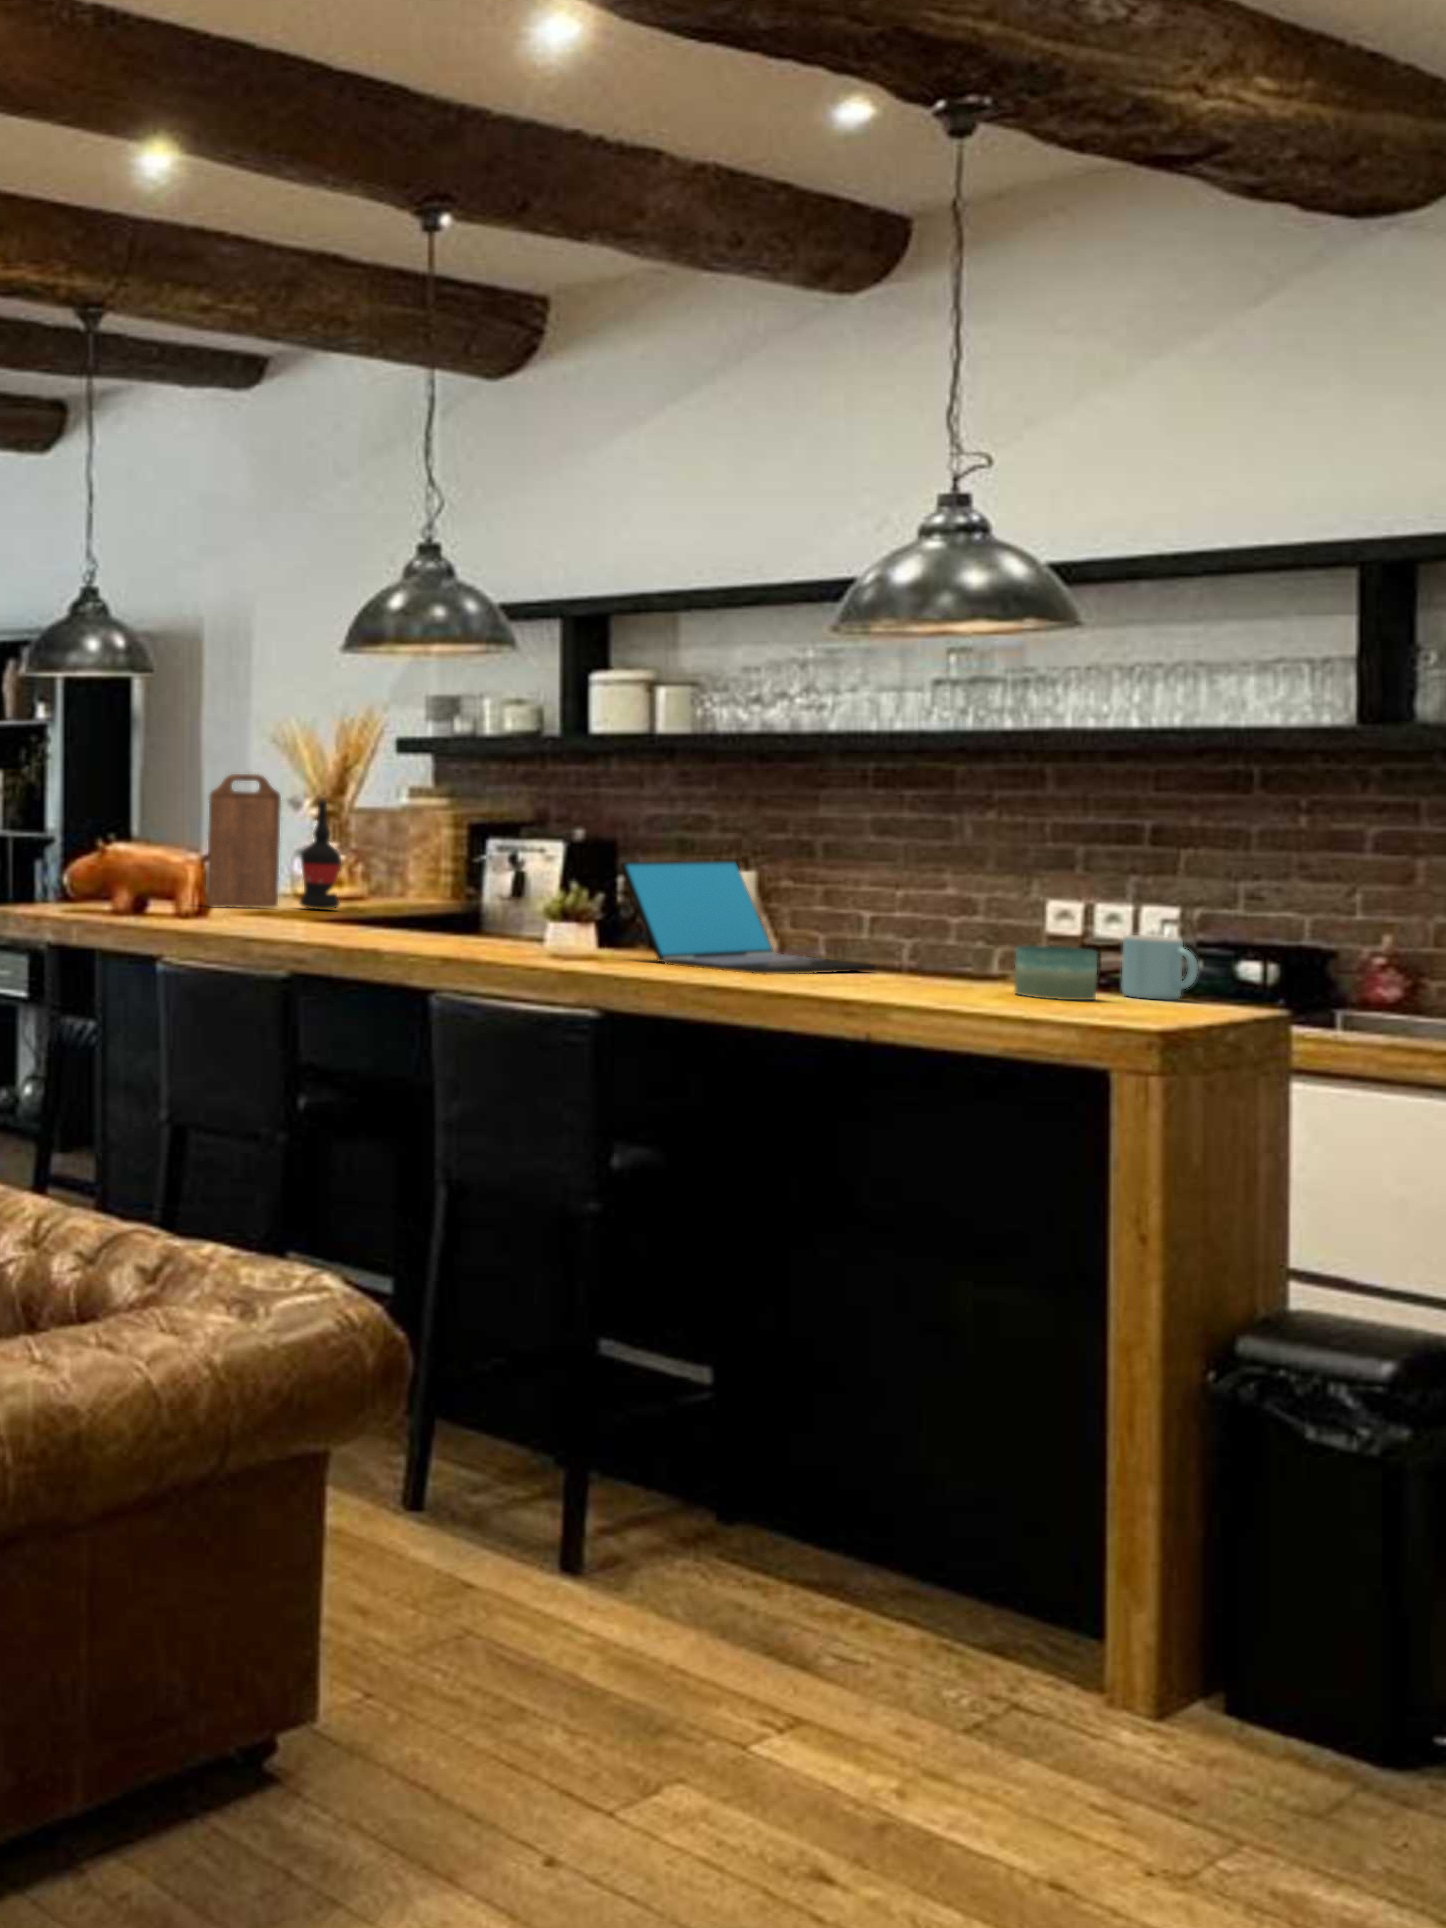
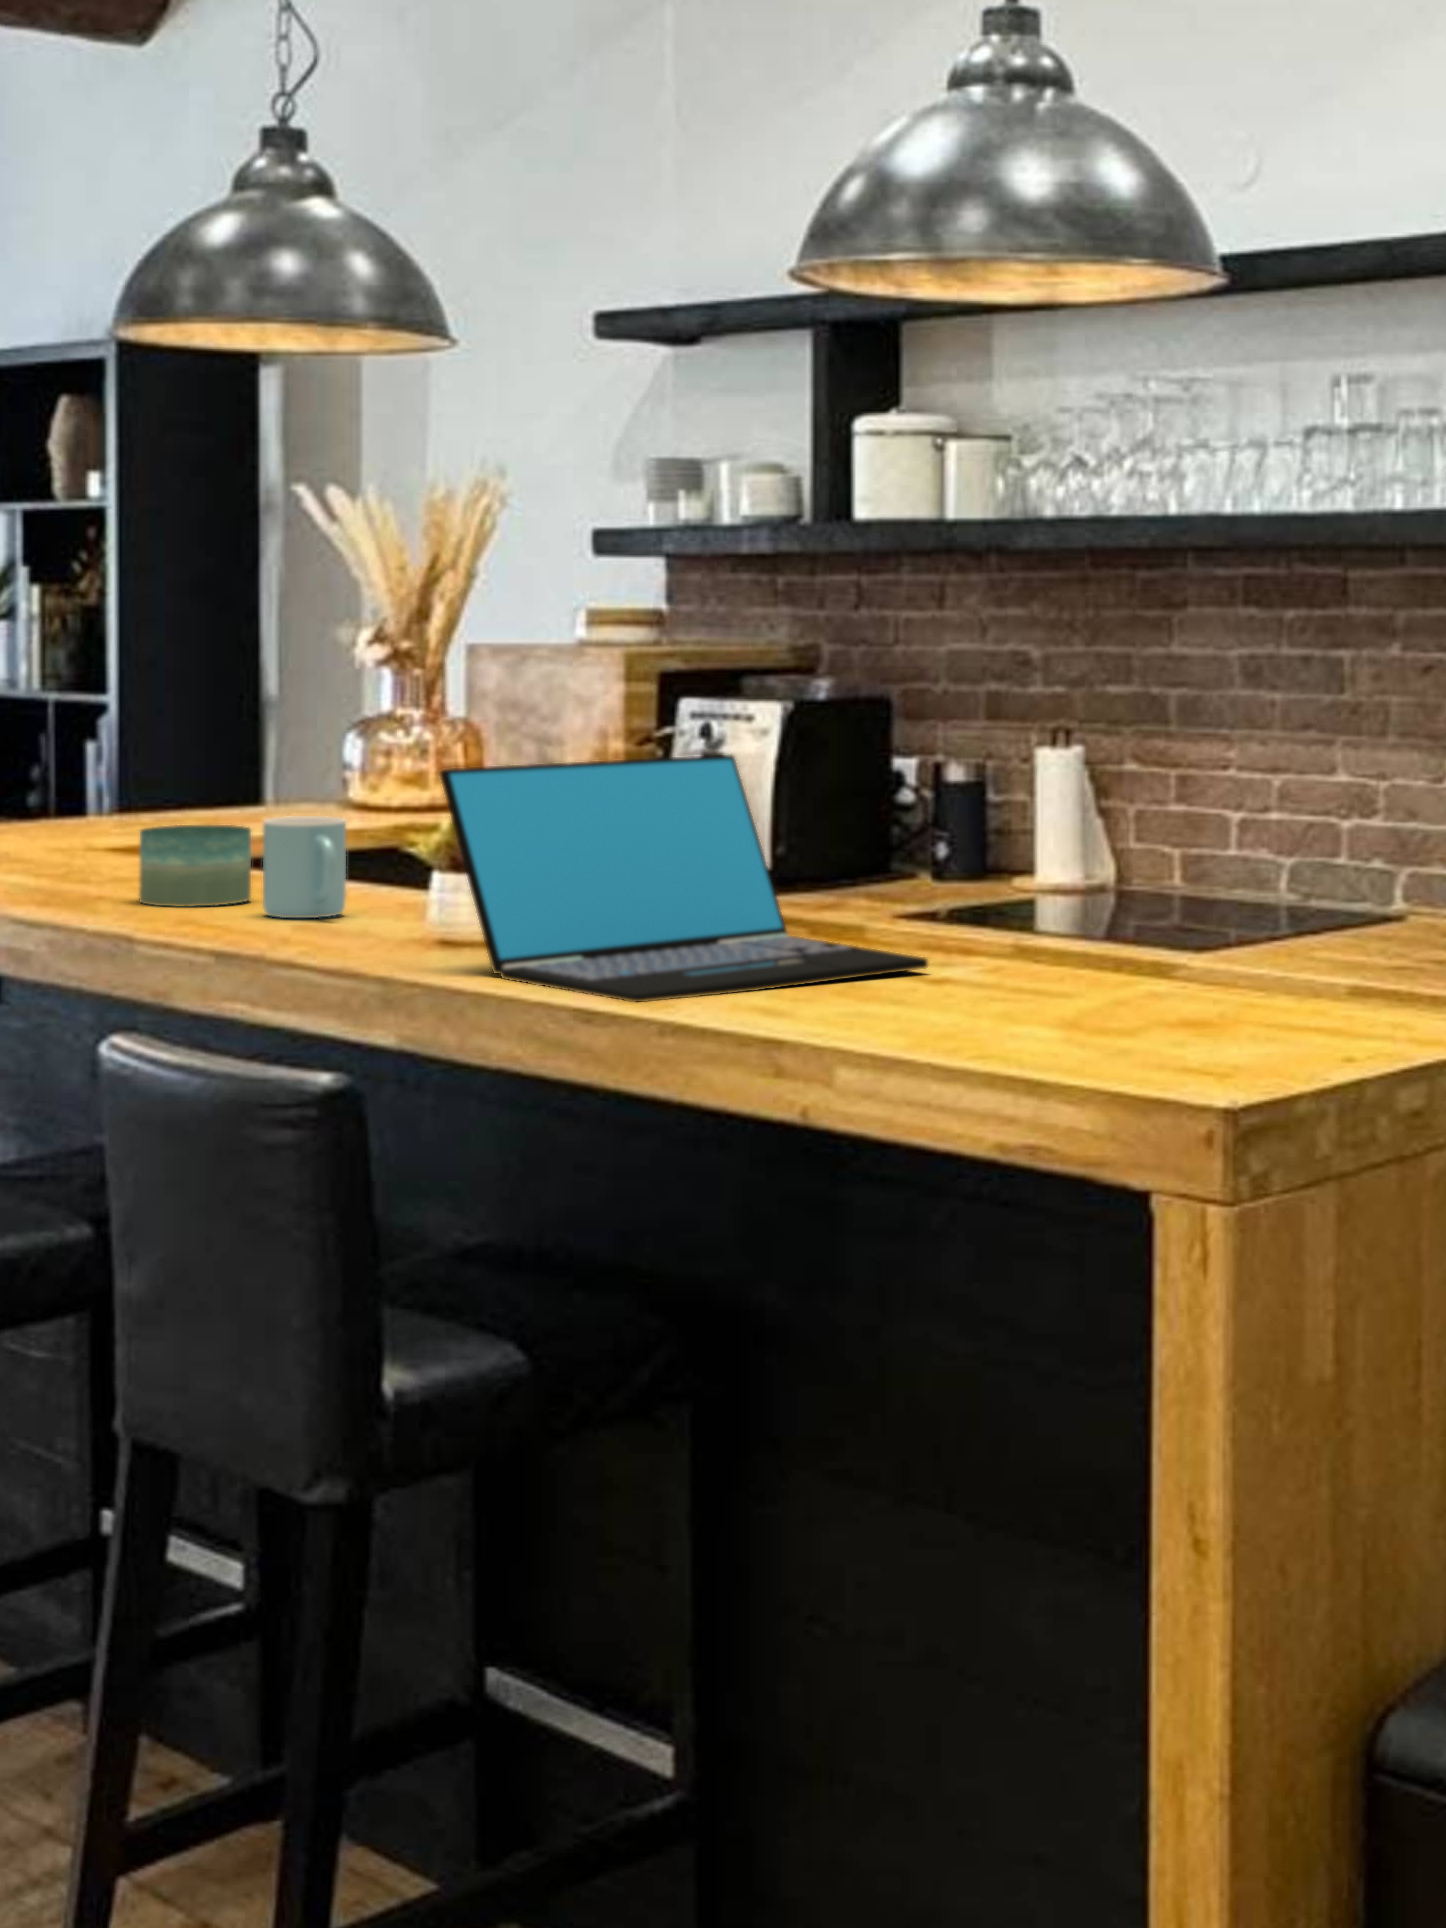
cutting board: present [207,774,281,908] -> none [12,591,168,847]
wine bottle: present [300,797,341,910] -> none [221,632,299,841]
mug: present [1121,935,1198,1000] -> present [263,816,346,918]
candle: present [1014,945,1097,1000] -> present [139,825,251,907]

